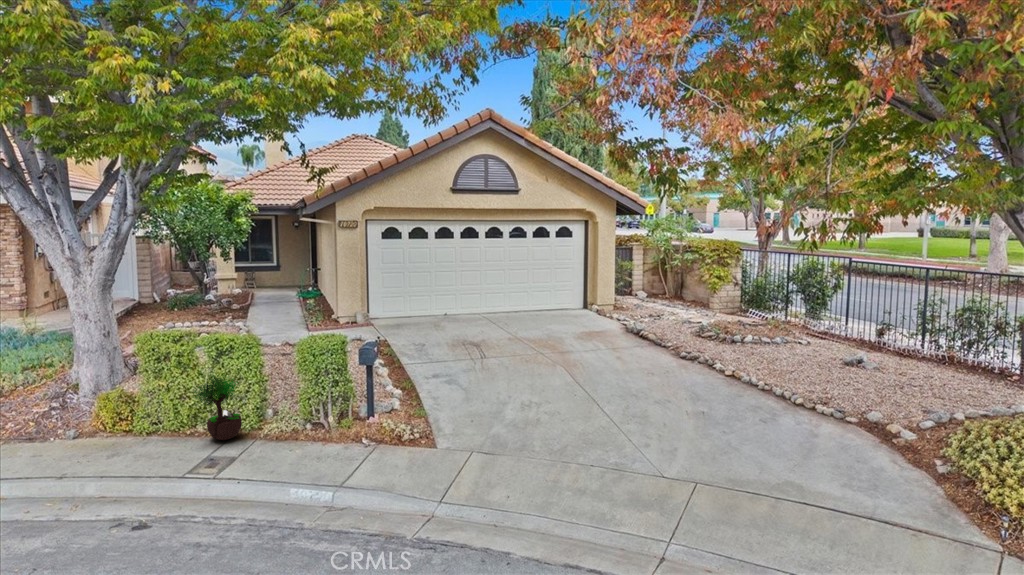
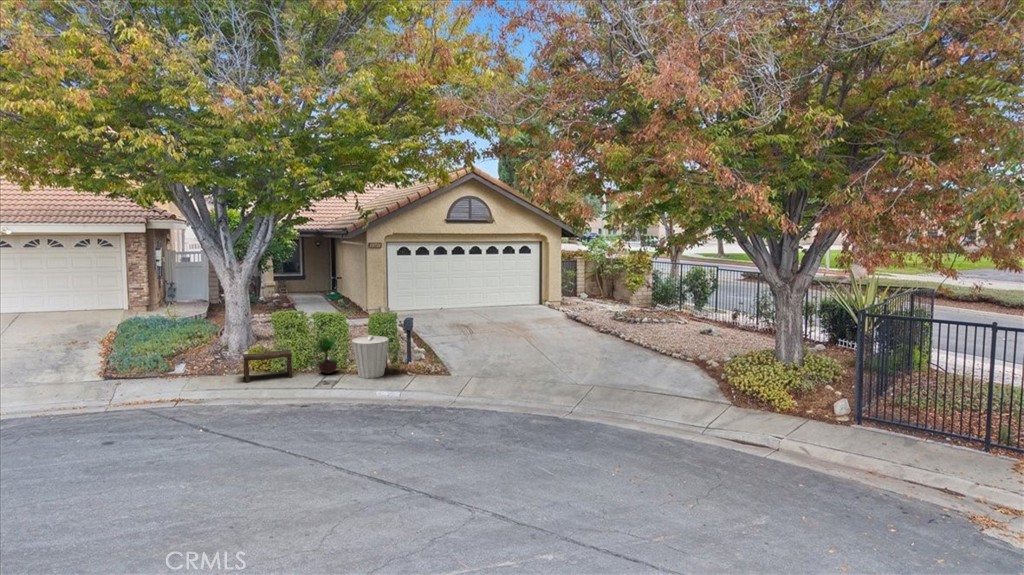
trash can: none [261,375,328,452] -> present [352,335,389,378]
bench: none [64,397,163,459] -> present [244,350,293,382]

